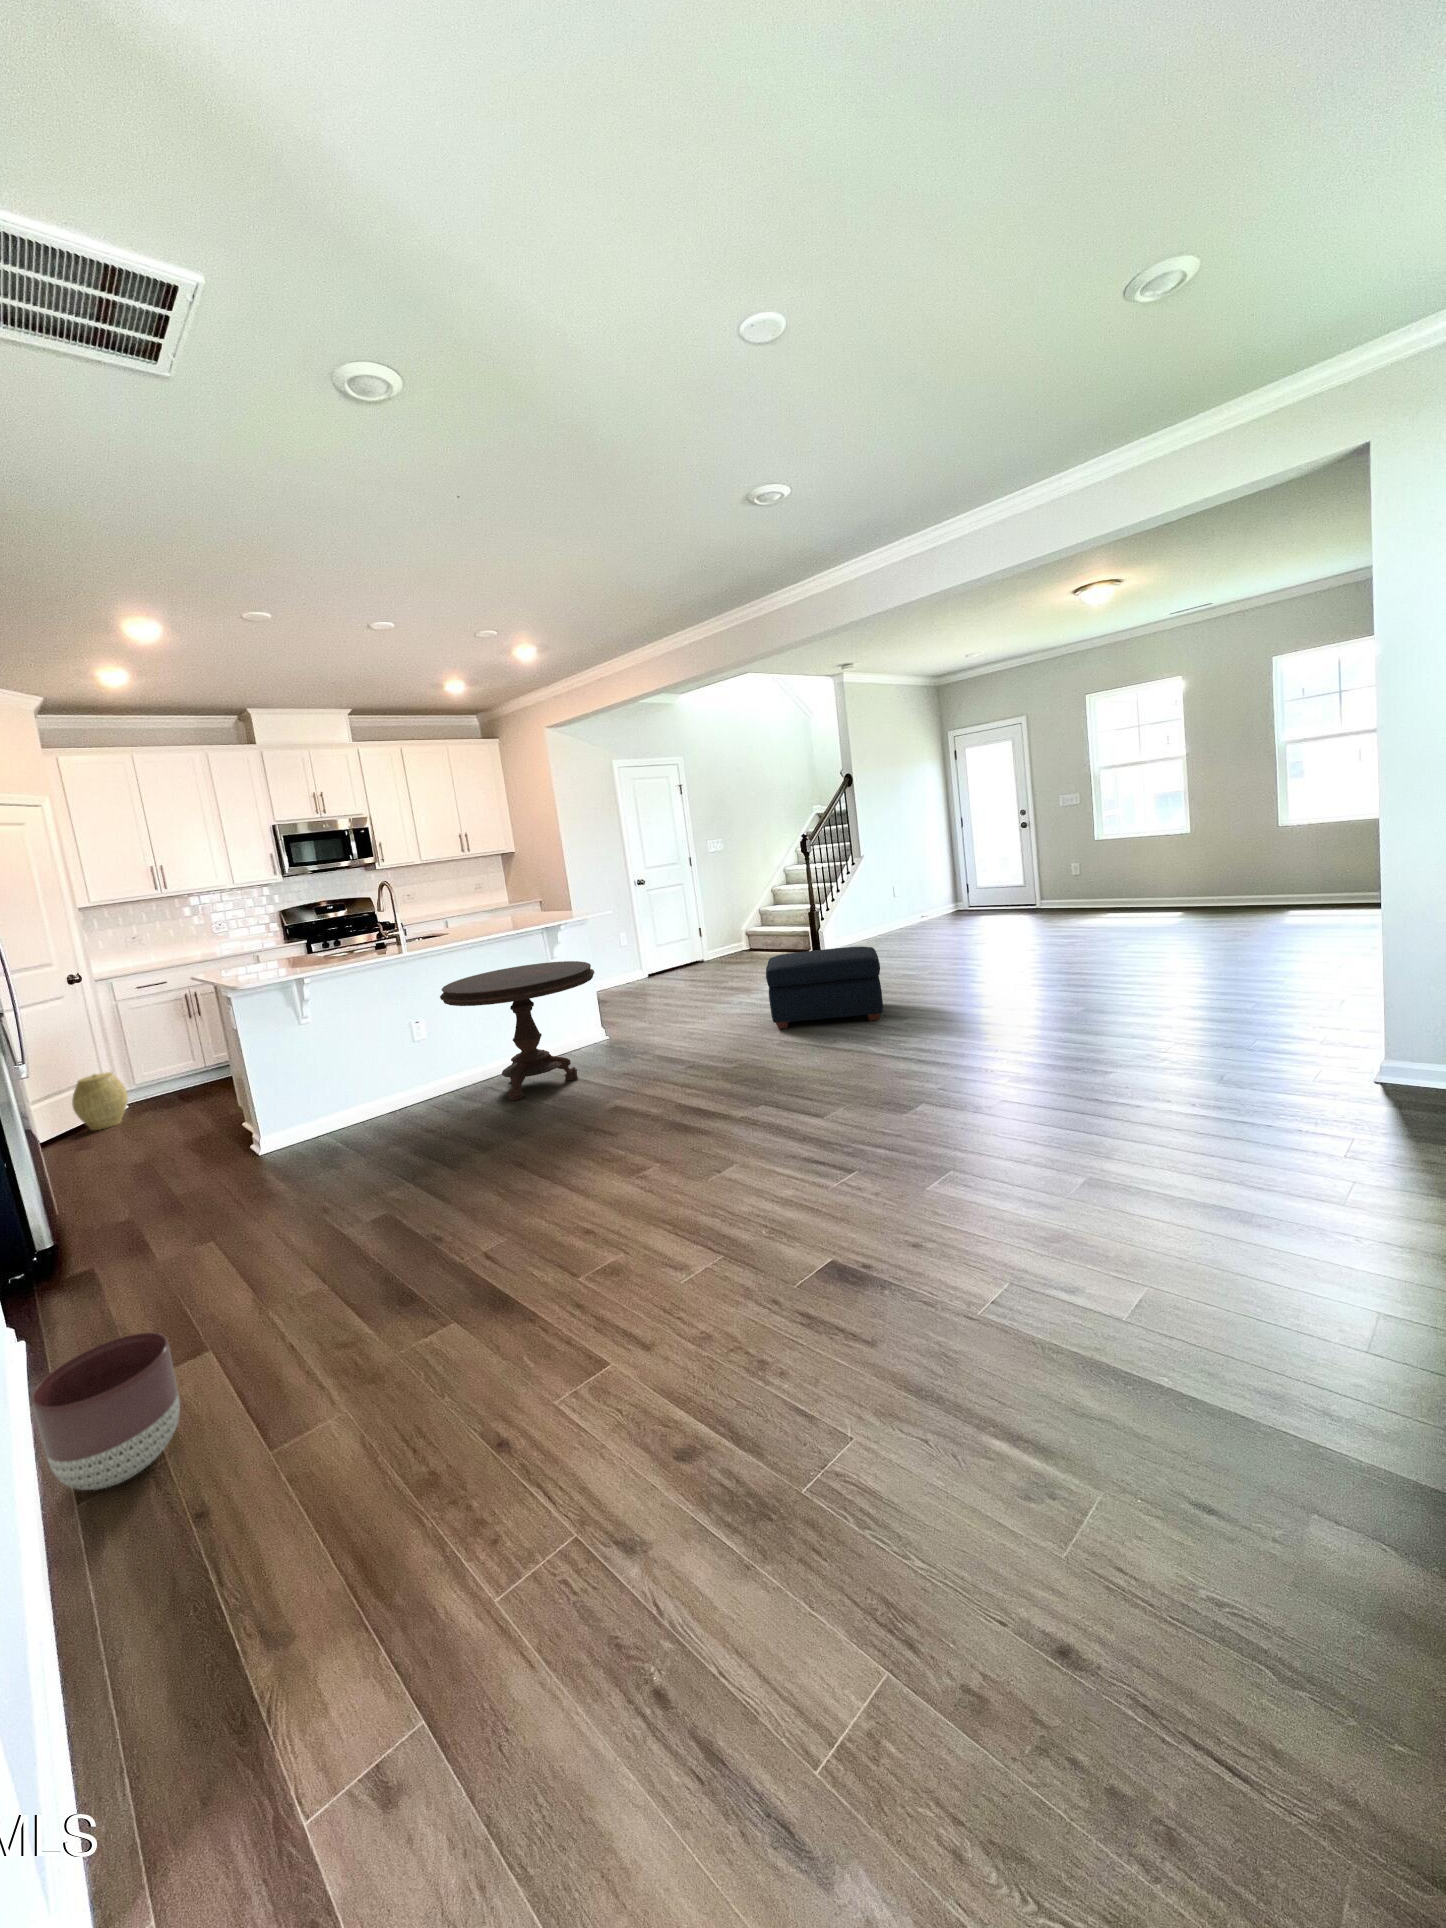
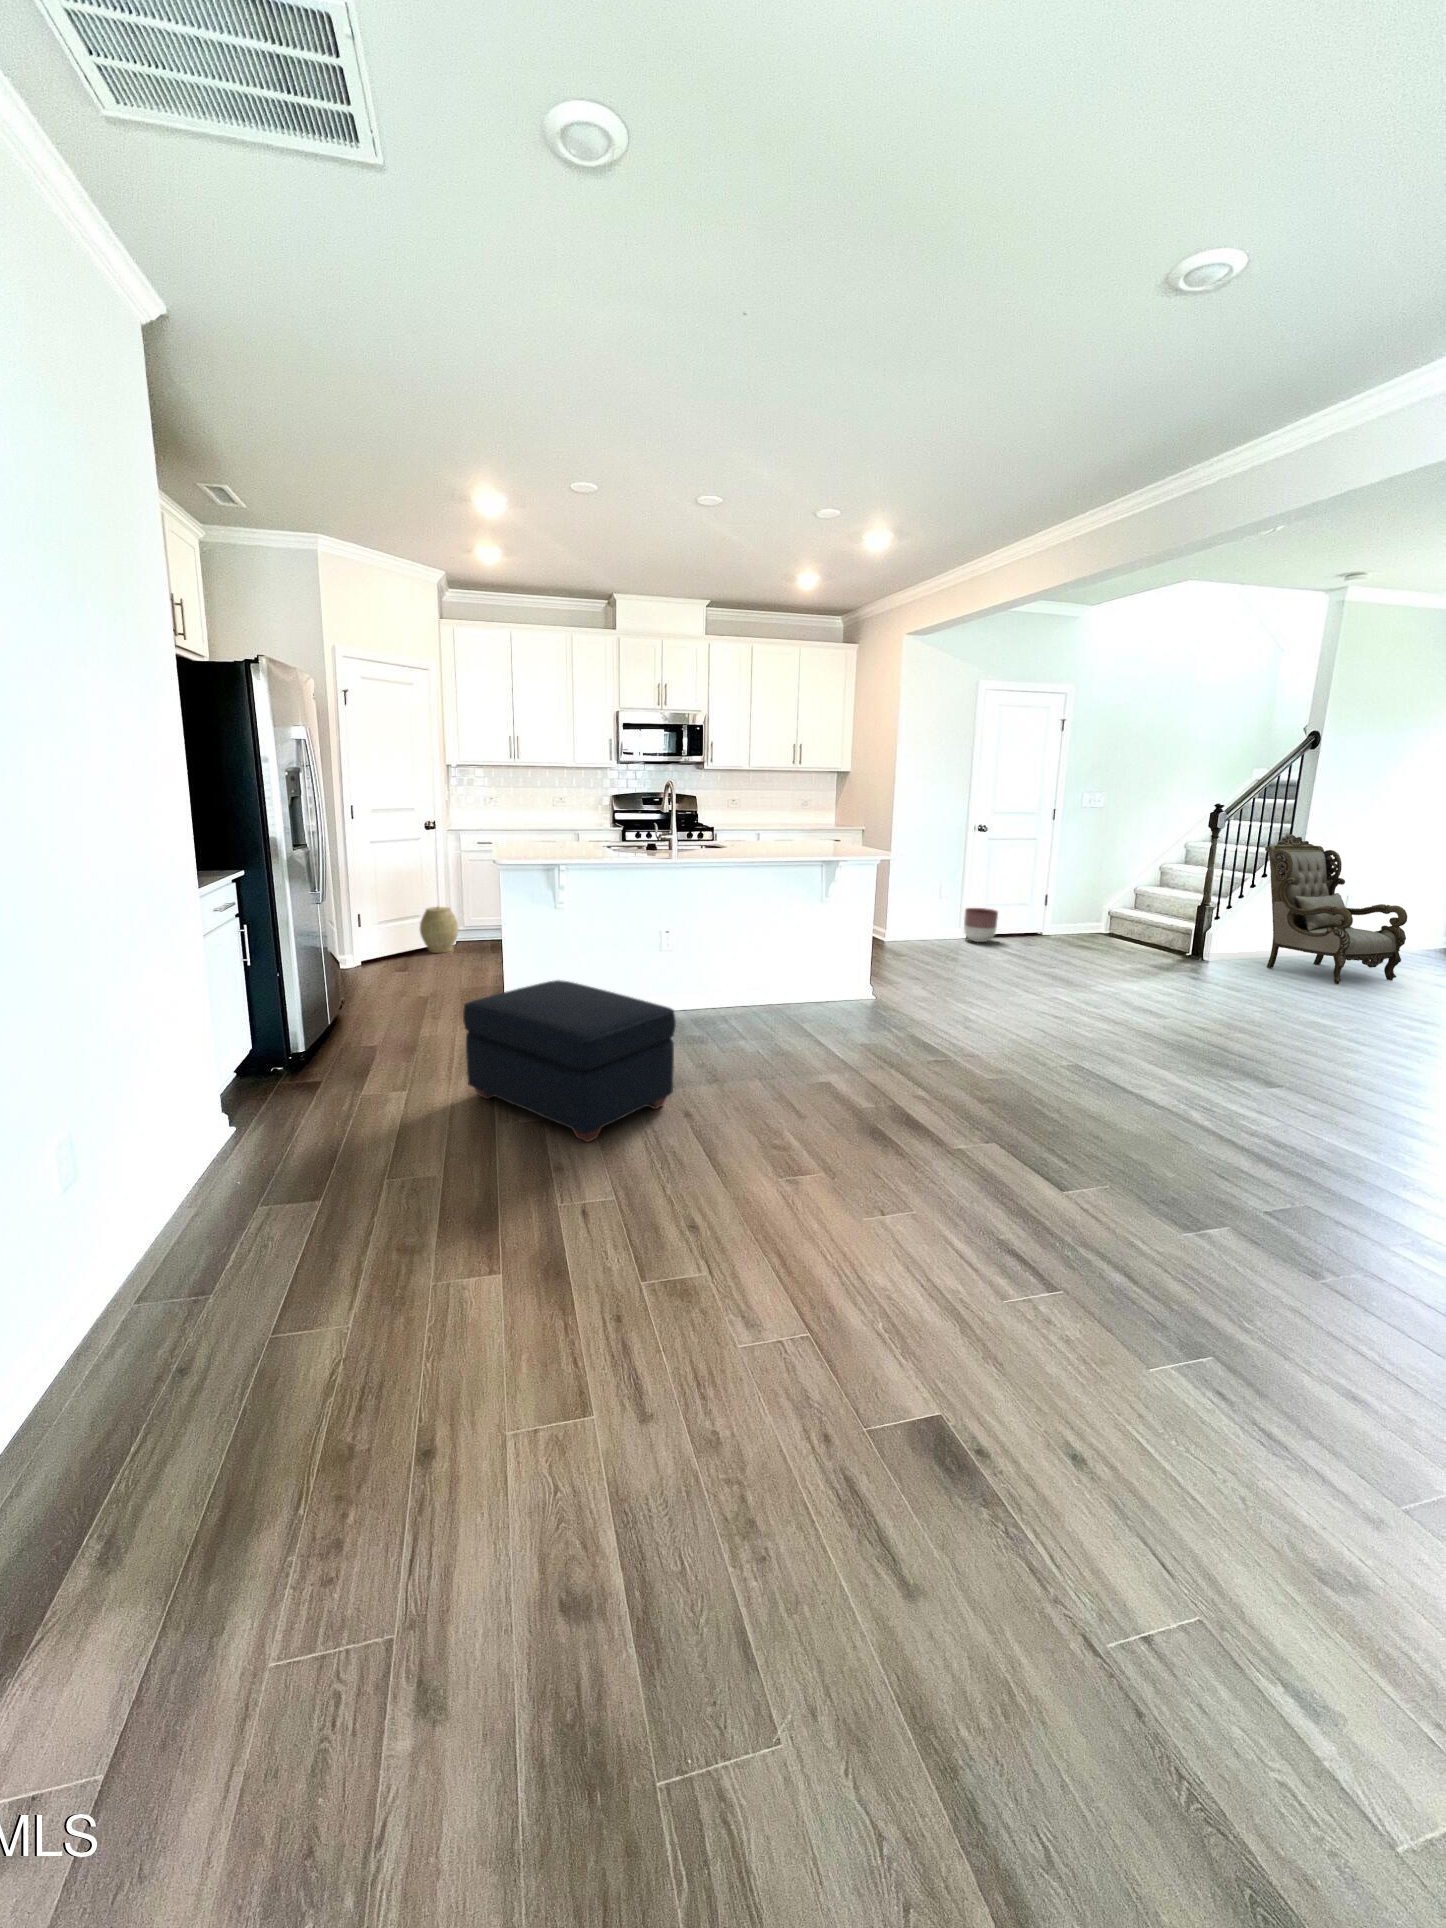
armchair: none [840,850,934,948] -> present [1265,834,1407,984]
ottoman: present [766,947,883,1029] -> present [463,980,676,1142]
side table: present [440,961,595,1100] -> none [686,894,854,1035]
planter: present [31,1332,180,1490] -> present [964,908,998,942]

